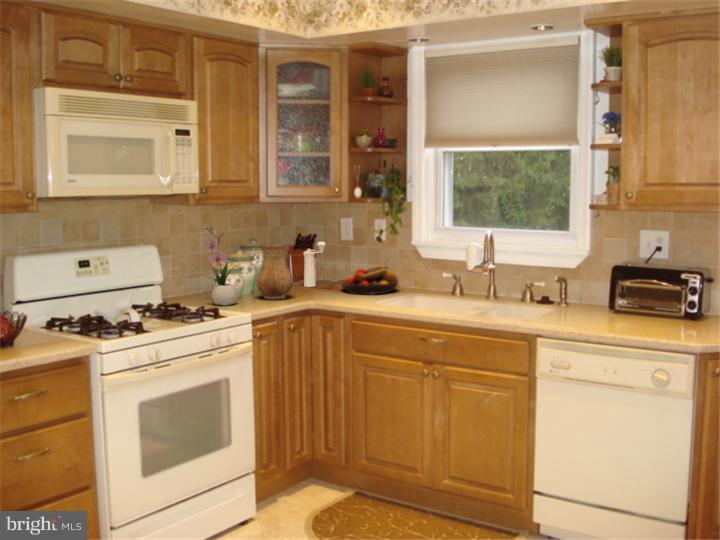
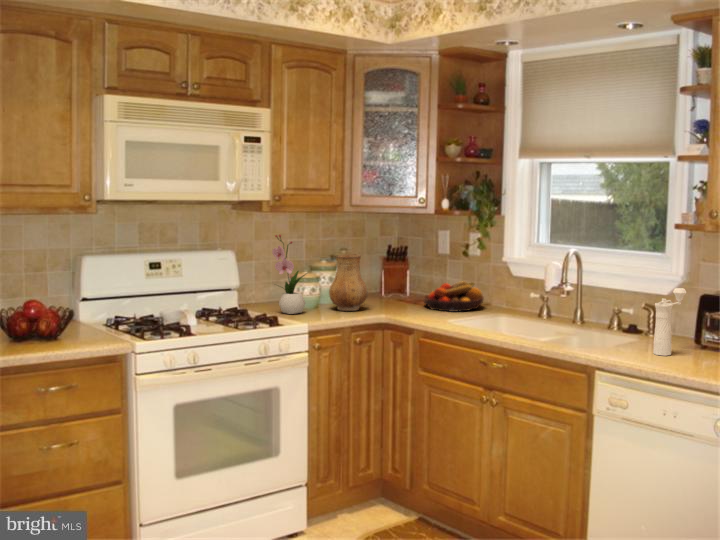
pepper mill: present [303,242,326,287] -> present [653,288,687,356]

